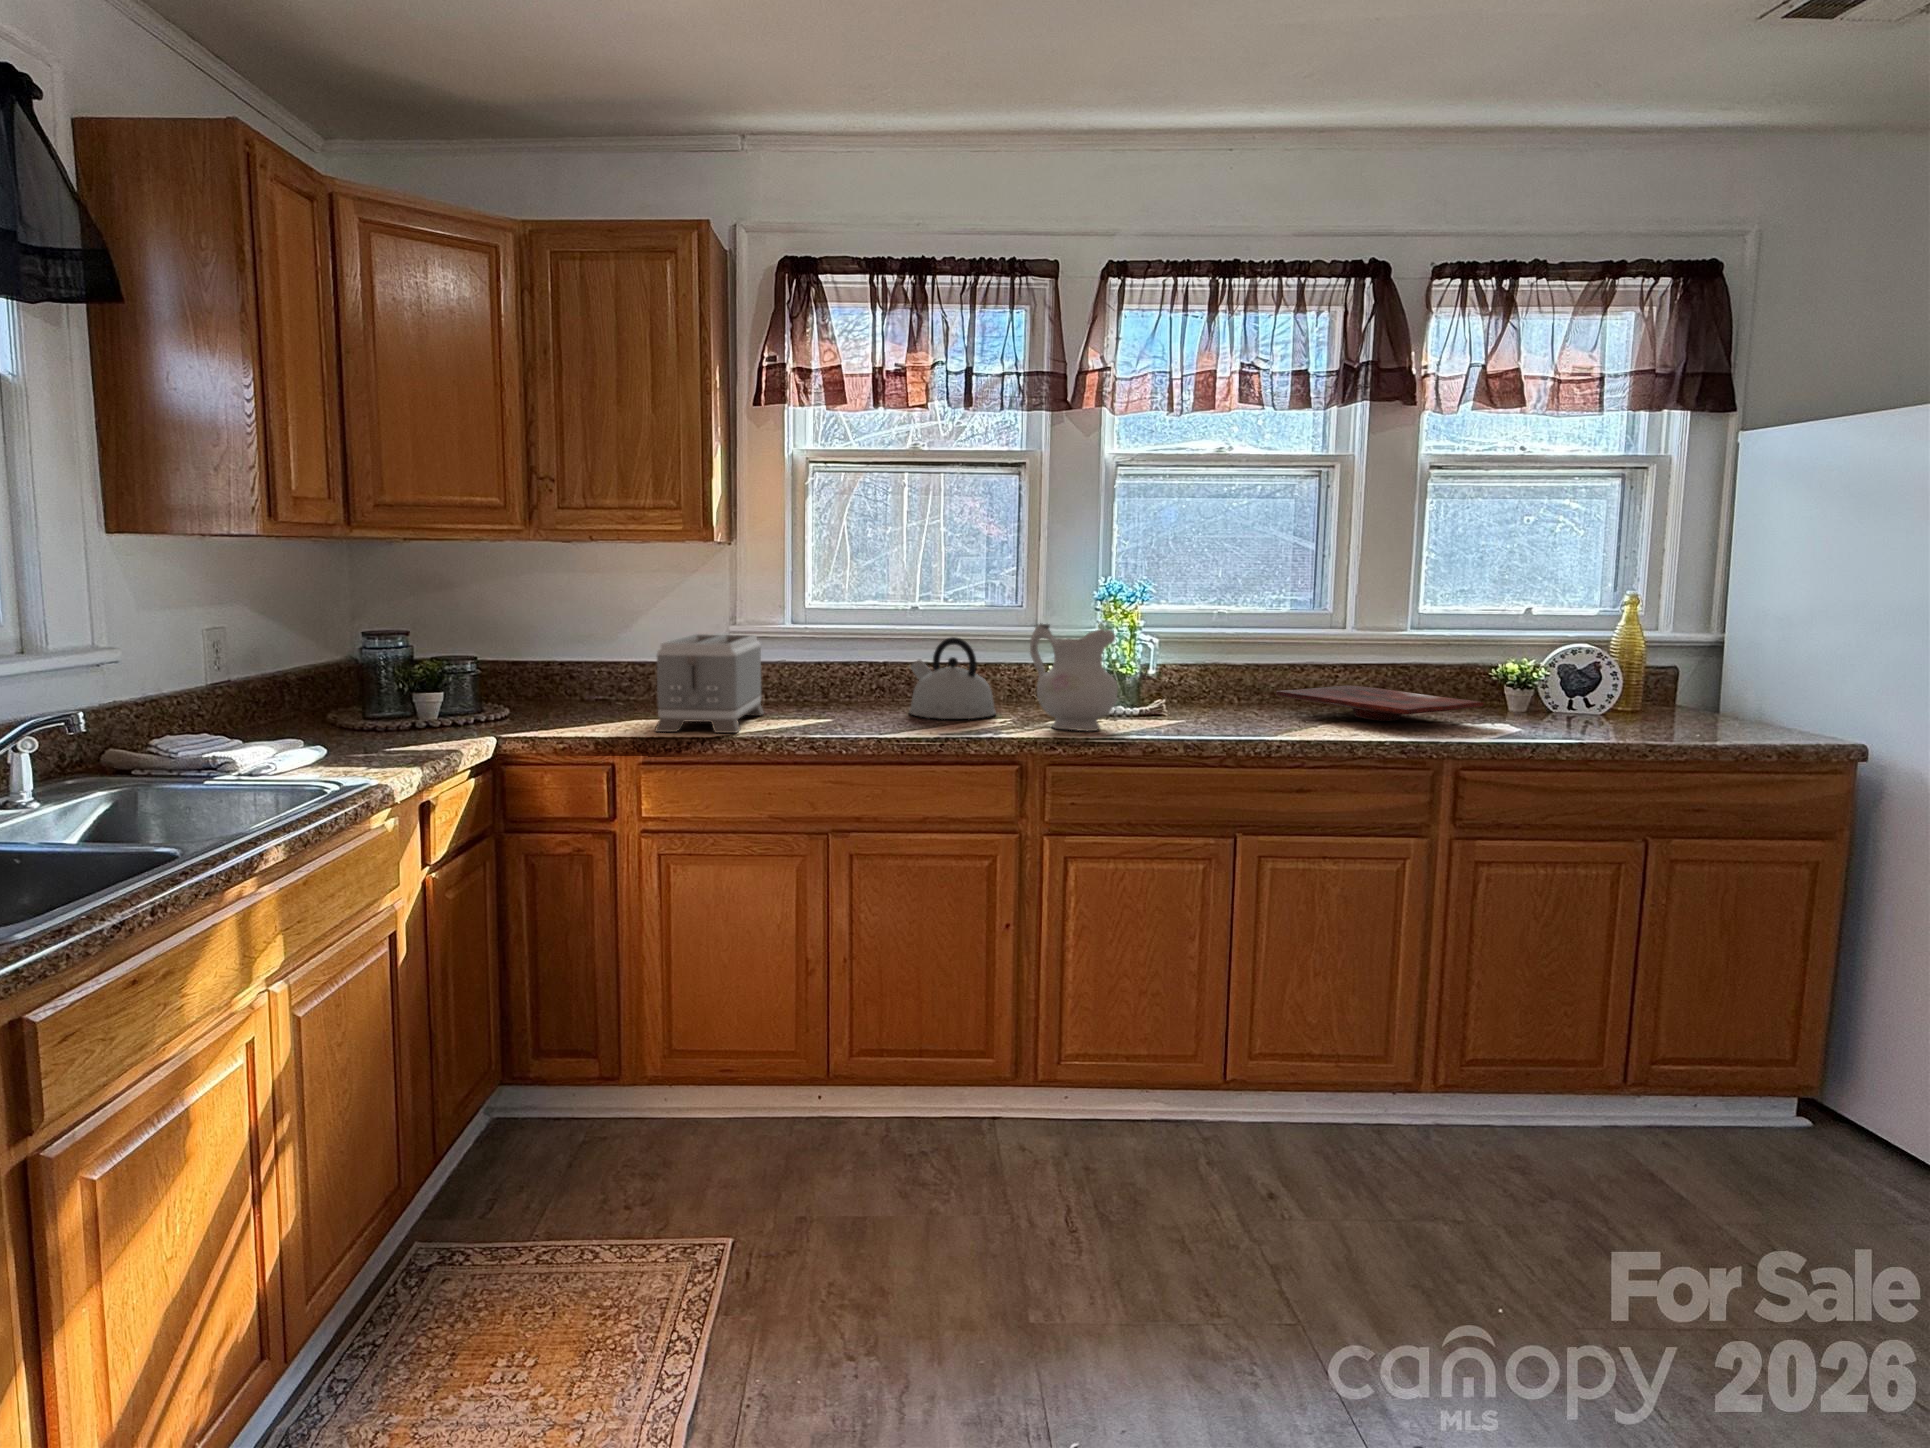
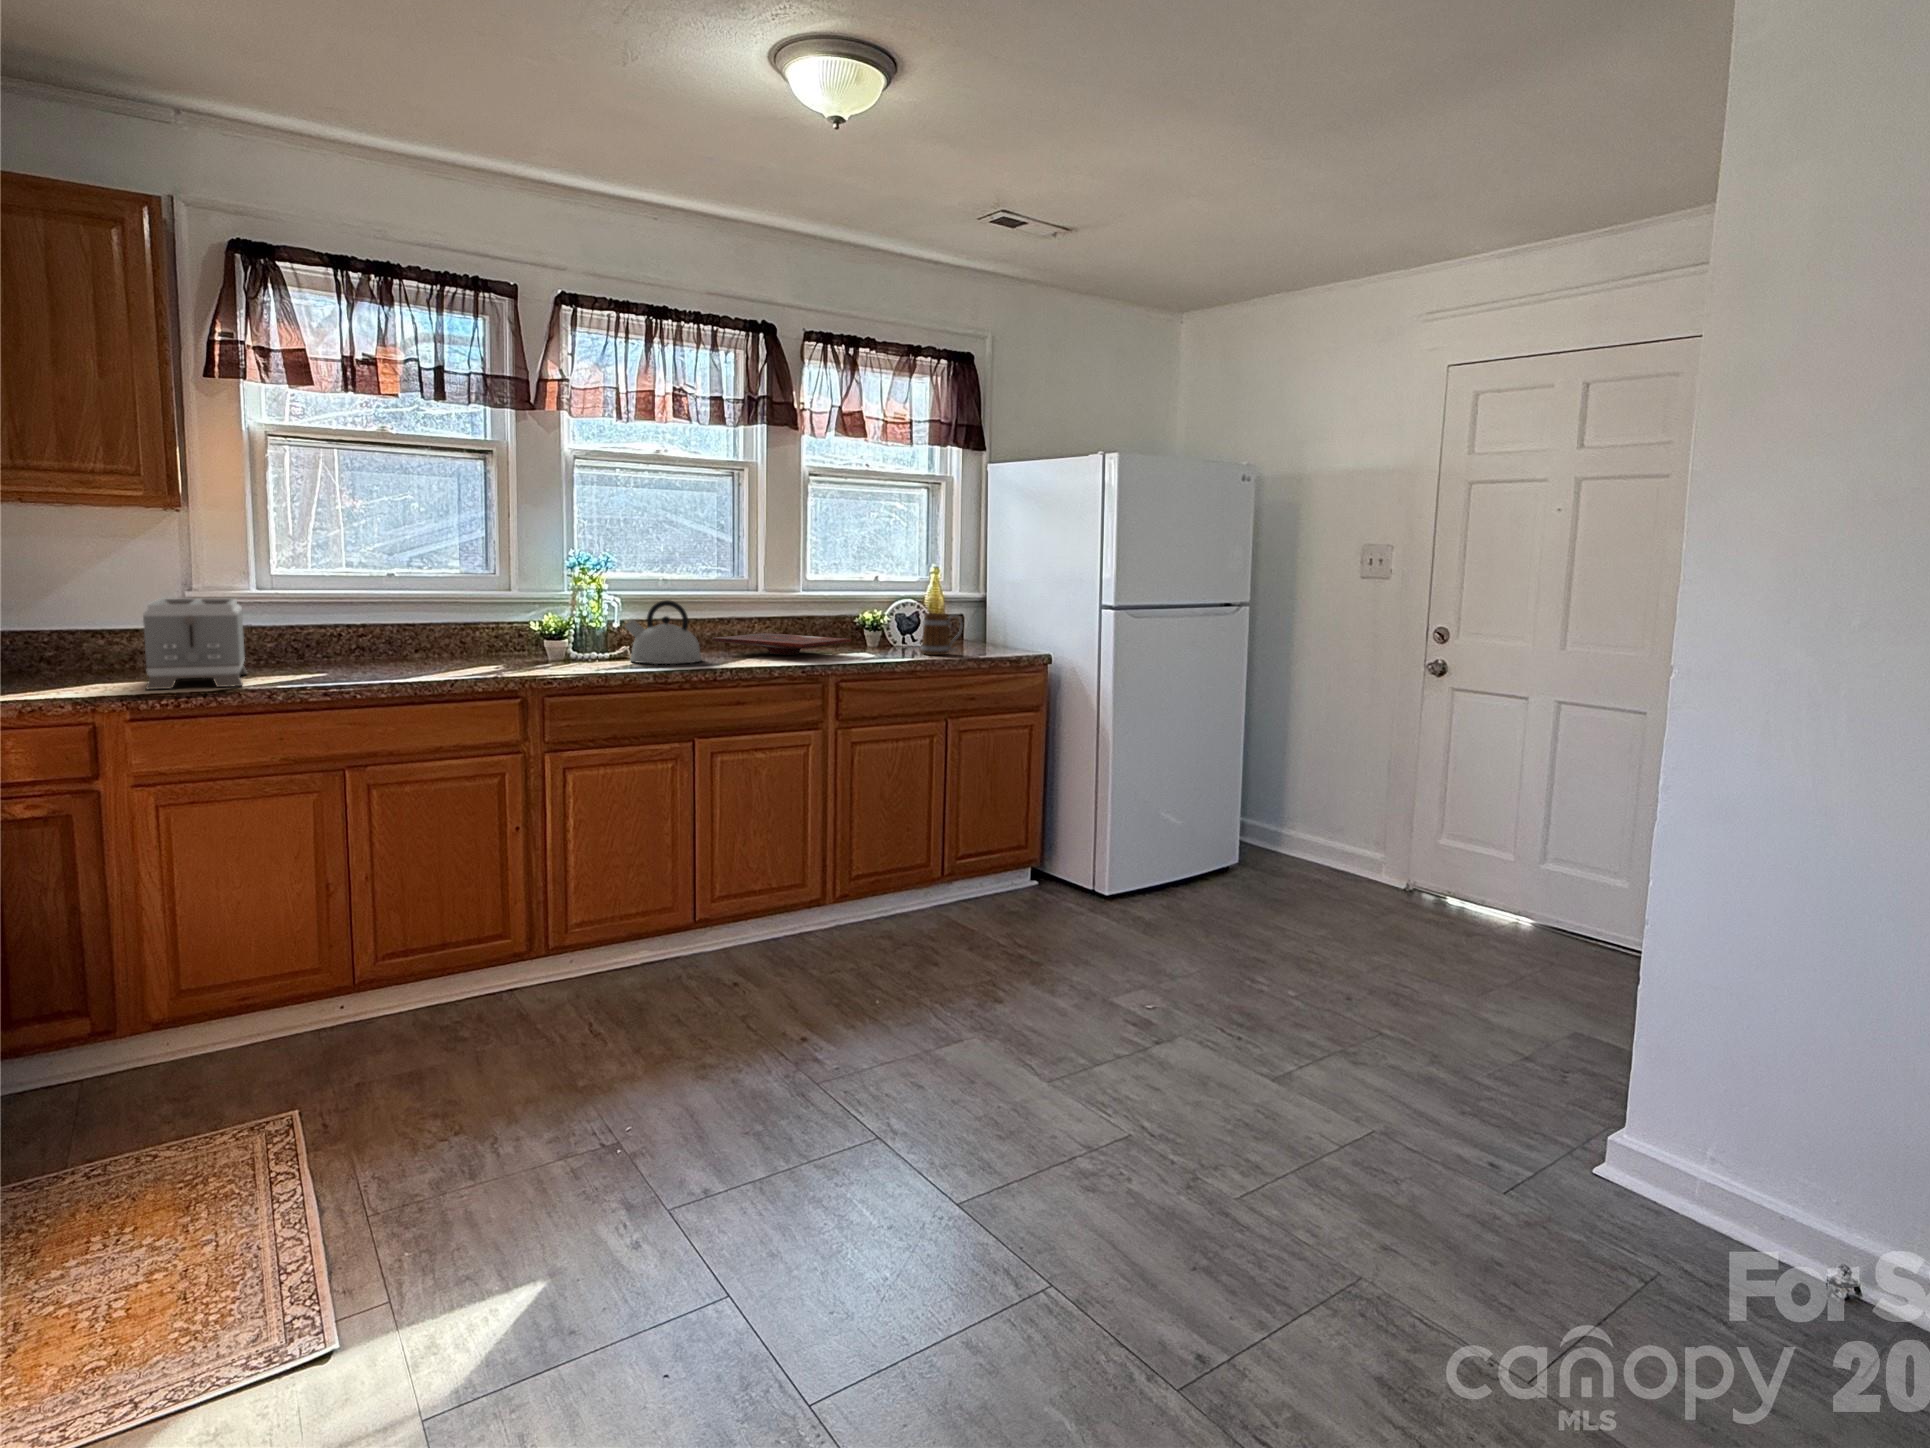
ceramic pitcher: present [1030,623,1118,731] -> none [519,586,597,670]
kettle: present [909,637,996,719] -> present [625,600,702,664]
mug: none [1603,667,1686,735] -> present [921,613,963,655]

